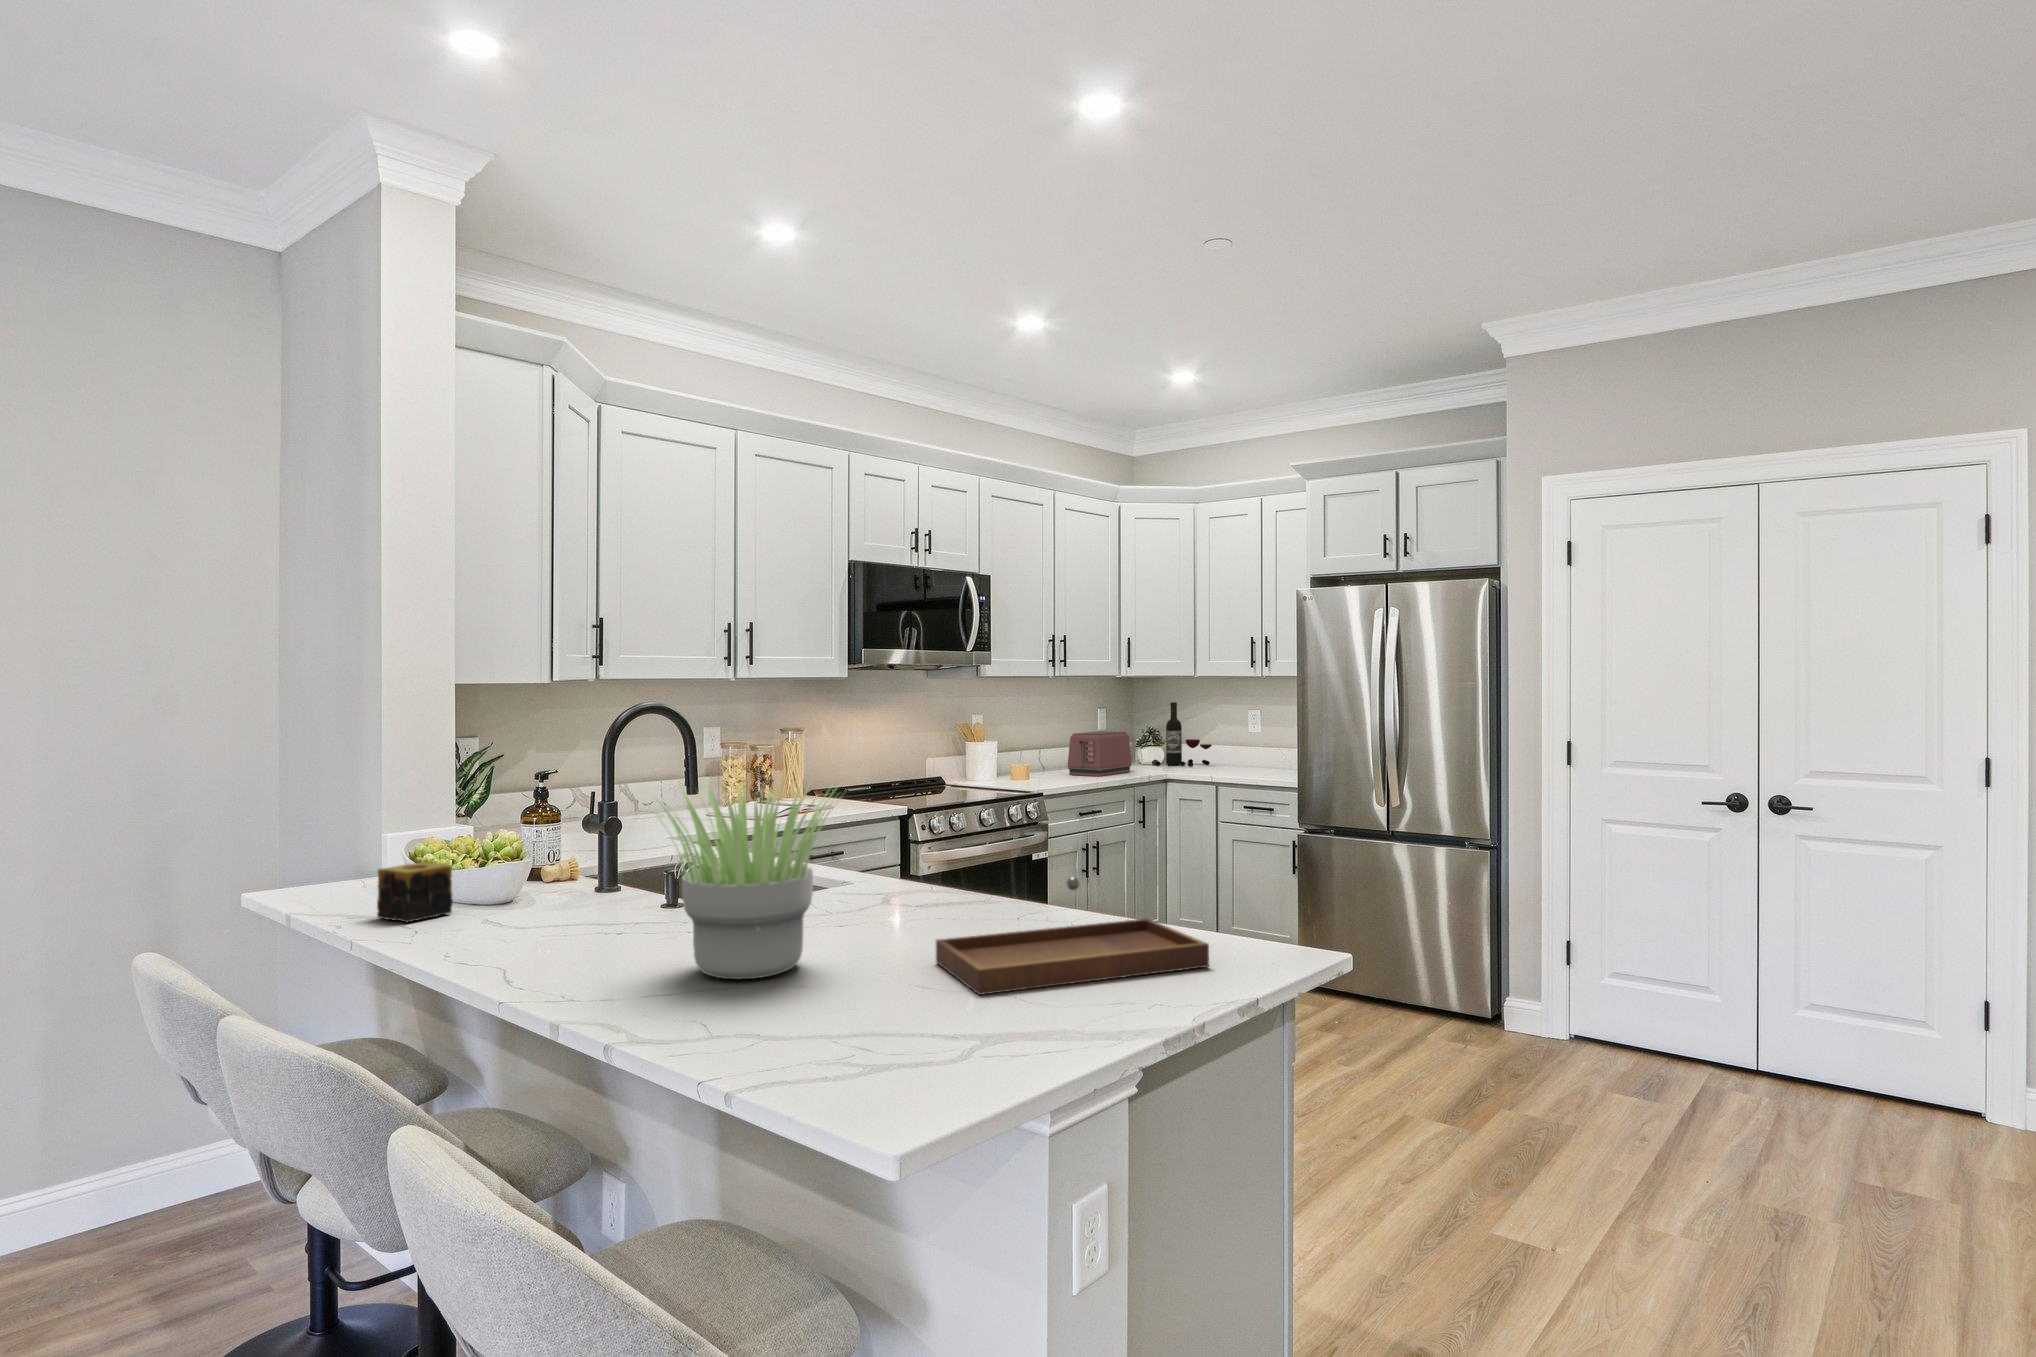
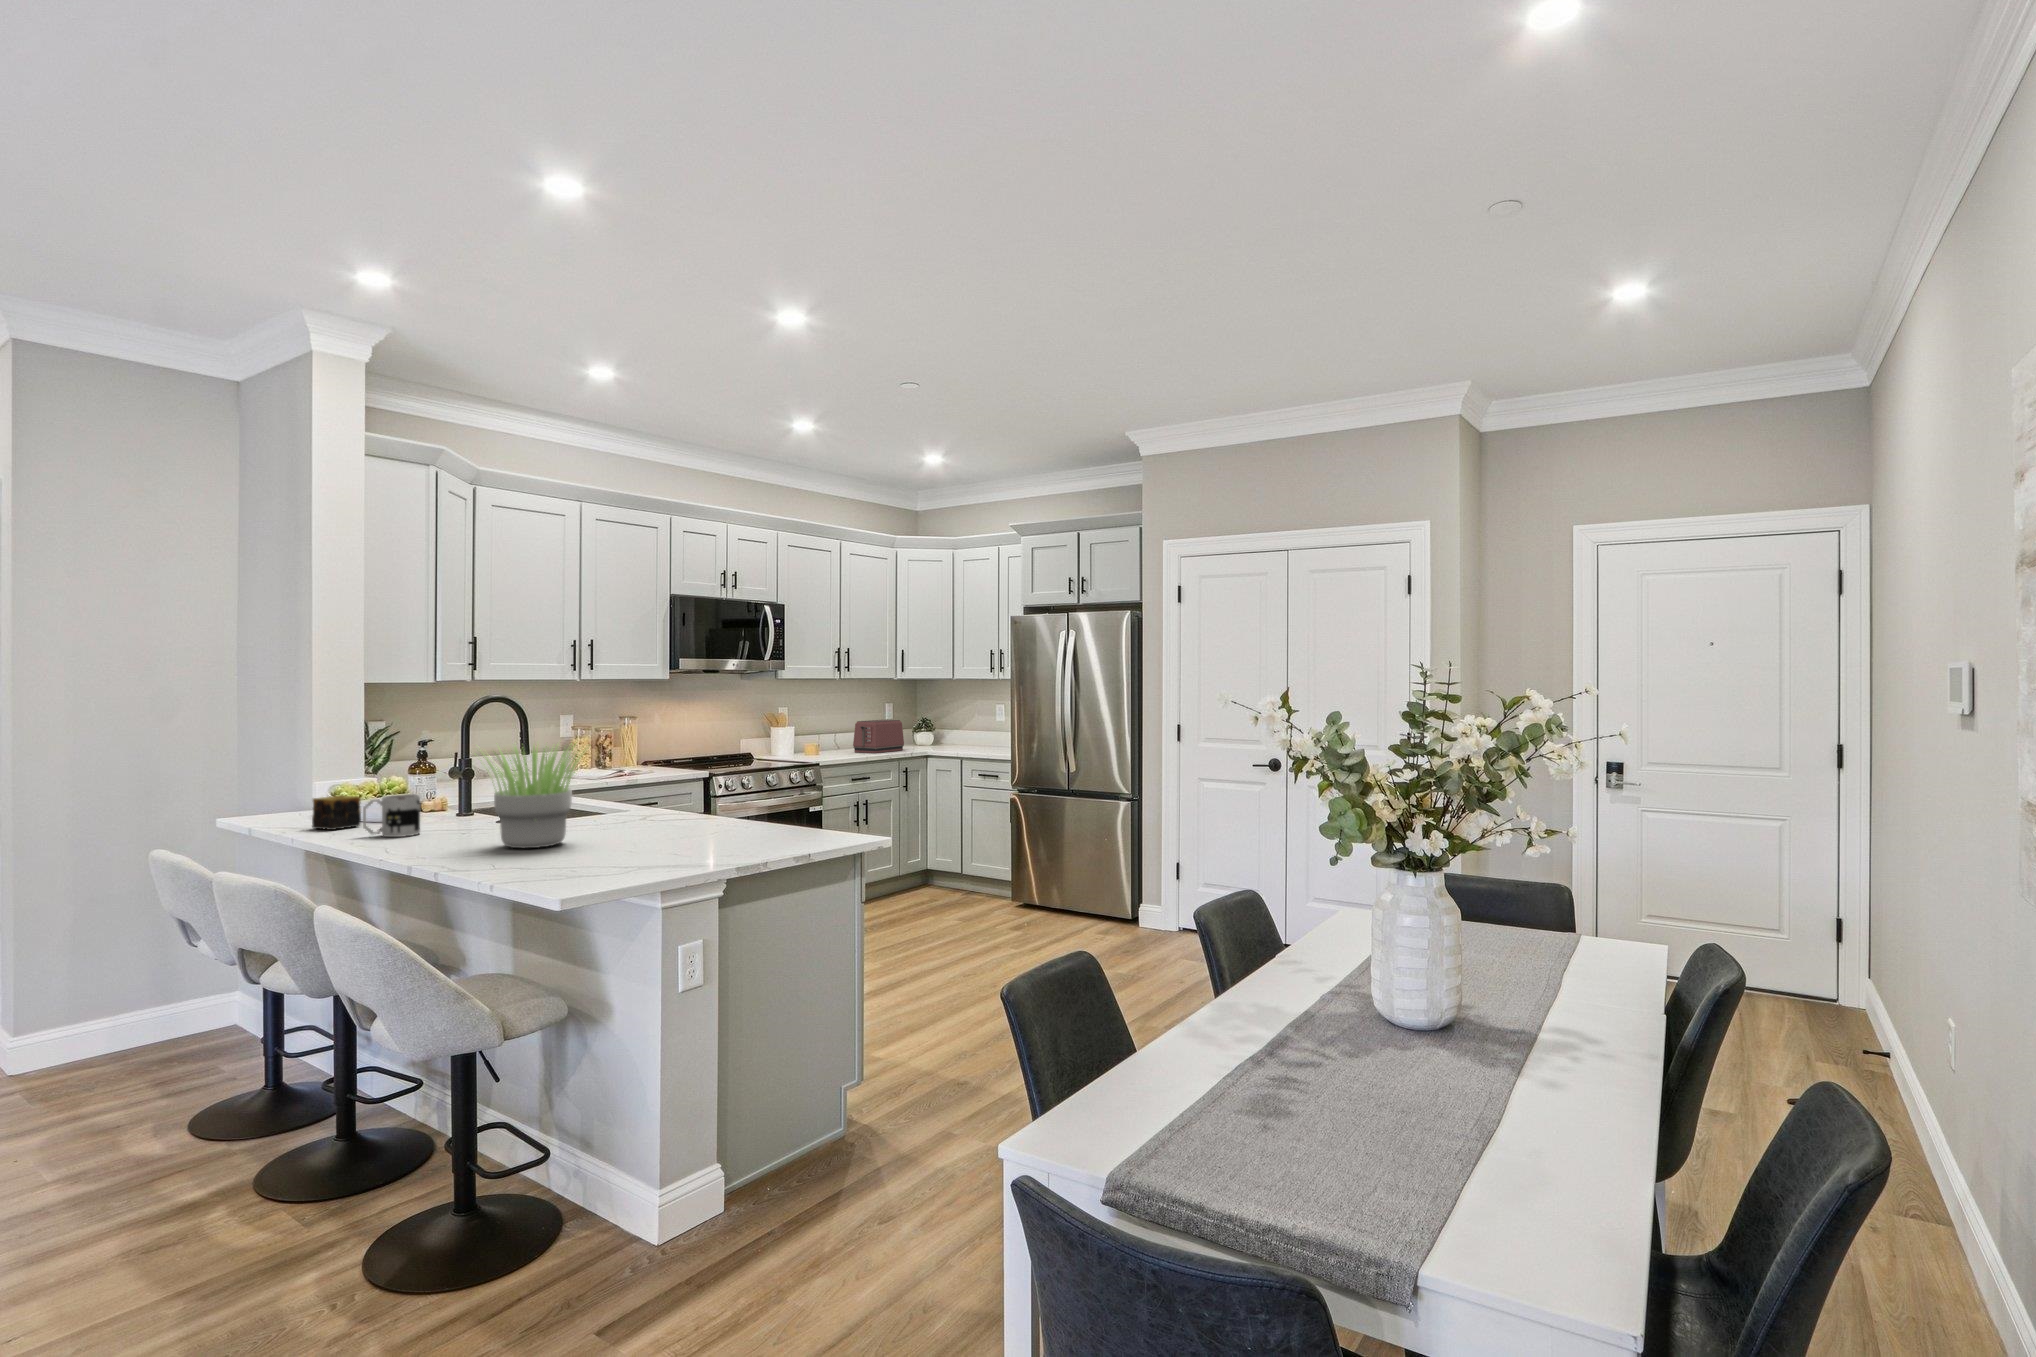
wine bottle: present [1152,702,1212,767] -> none [927,698,972,747]
mug: none [457,866,548,942] -> present [363,794,420,837]
tray: present [936,877,1209,995] -> none [643,794,793,852]

